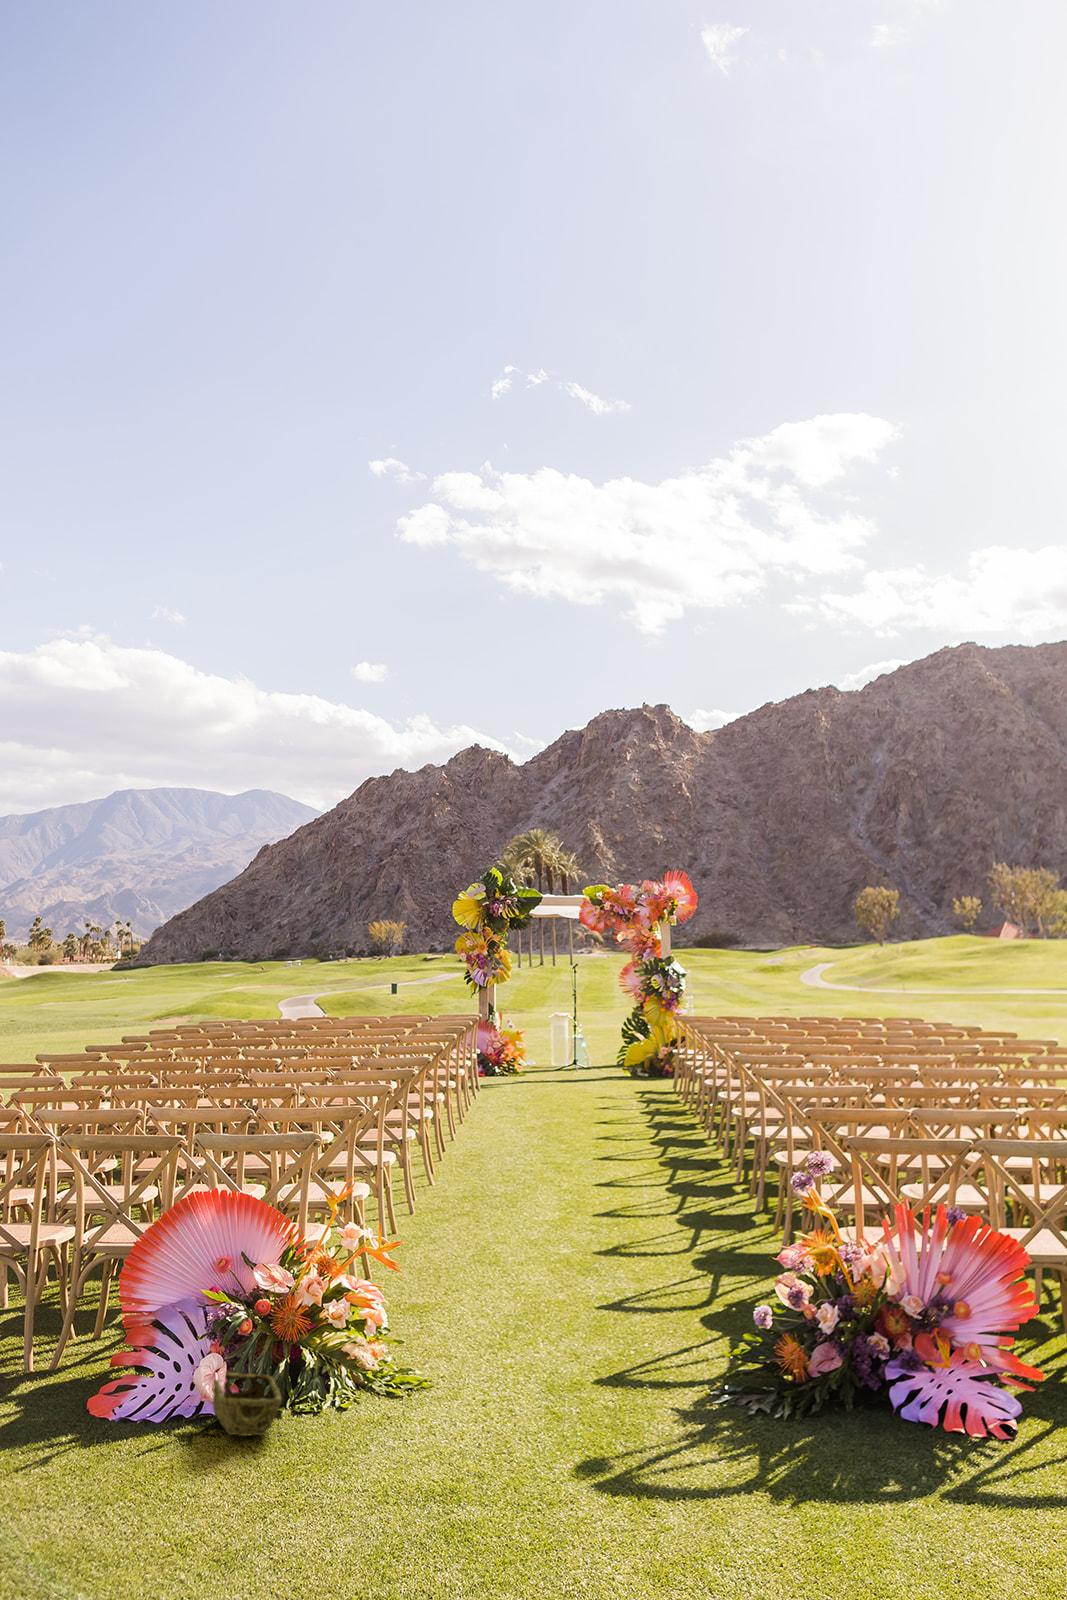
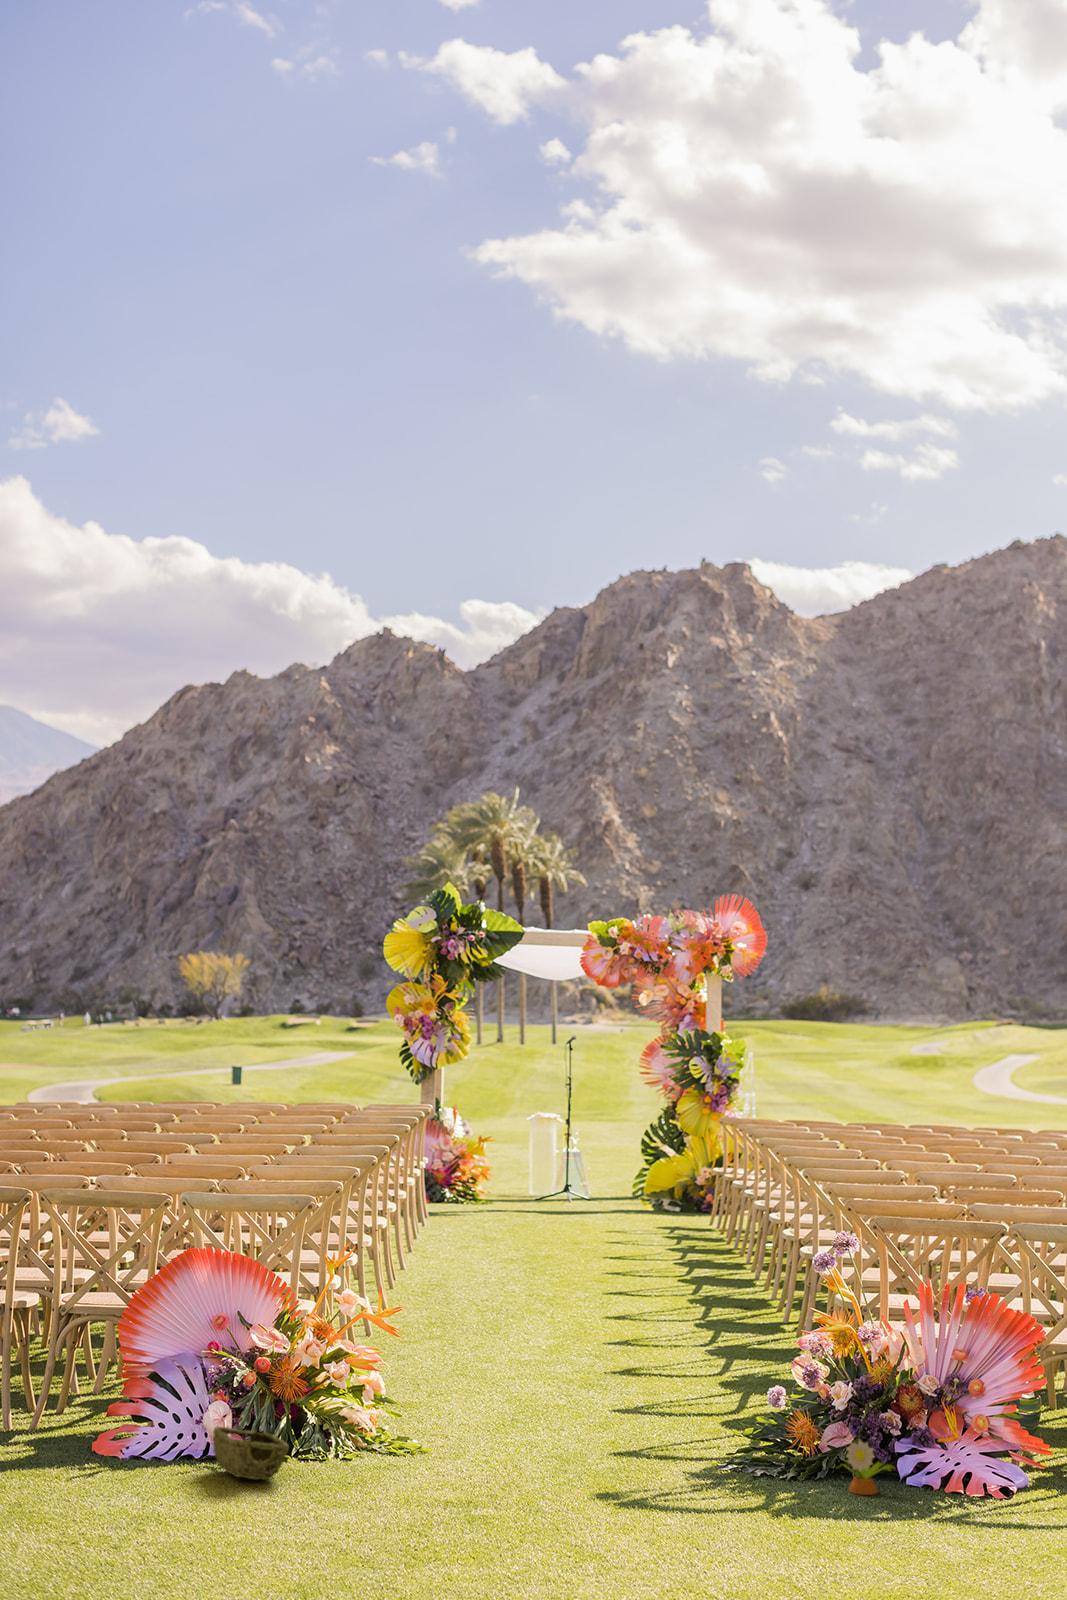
decorative plant: none [827,1371,887,1428] -> present [837,1440,894,1495]

